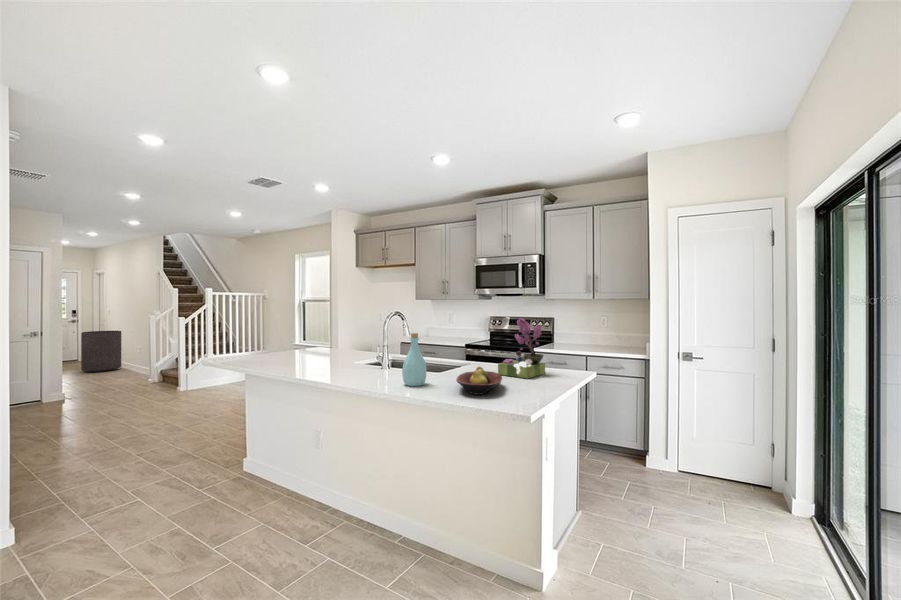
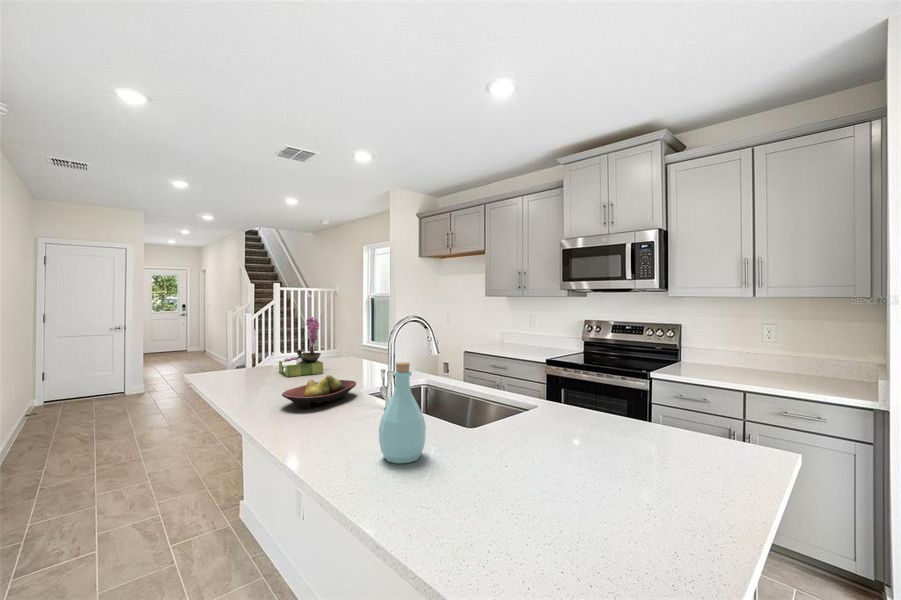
flower arrangement: present [498,318,545,379] -> present [279,316,323,377]
trash can: present [81,331,121,372] -> none [180,325,214,365]
fruit bowl: present [456,367,502,395] -> present [282,375,356,408]

